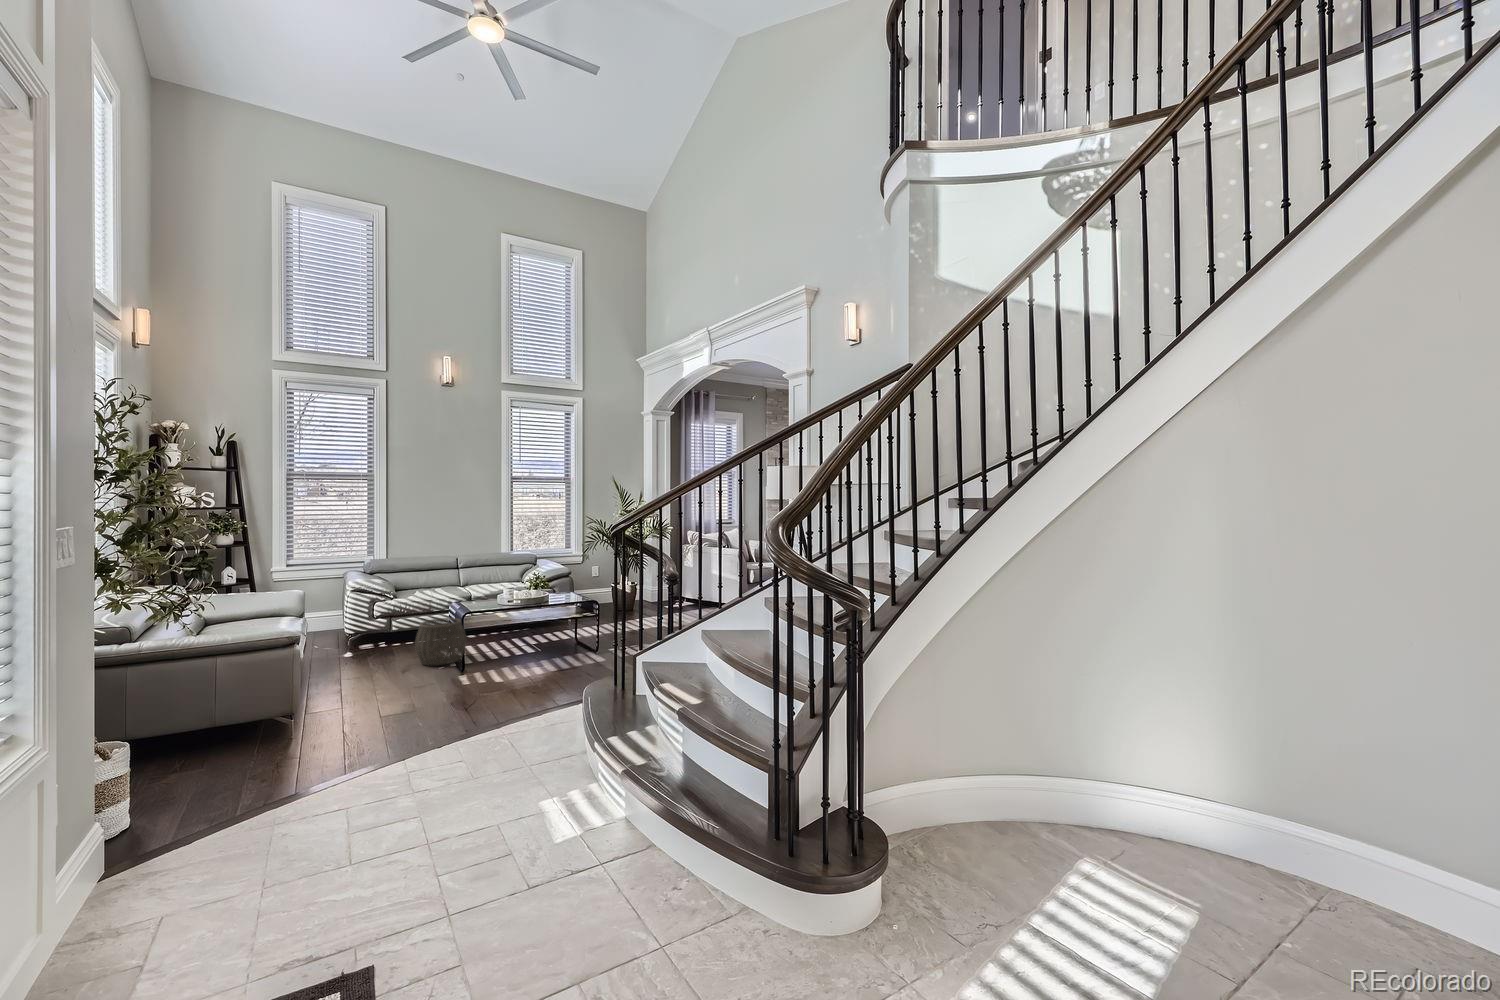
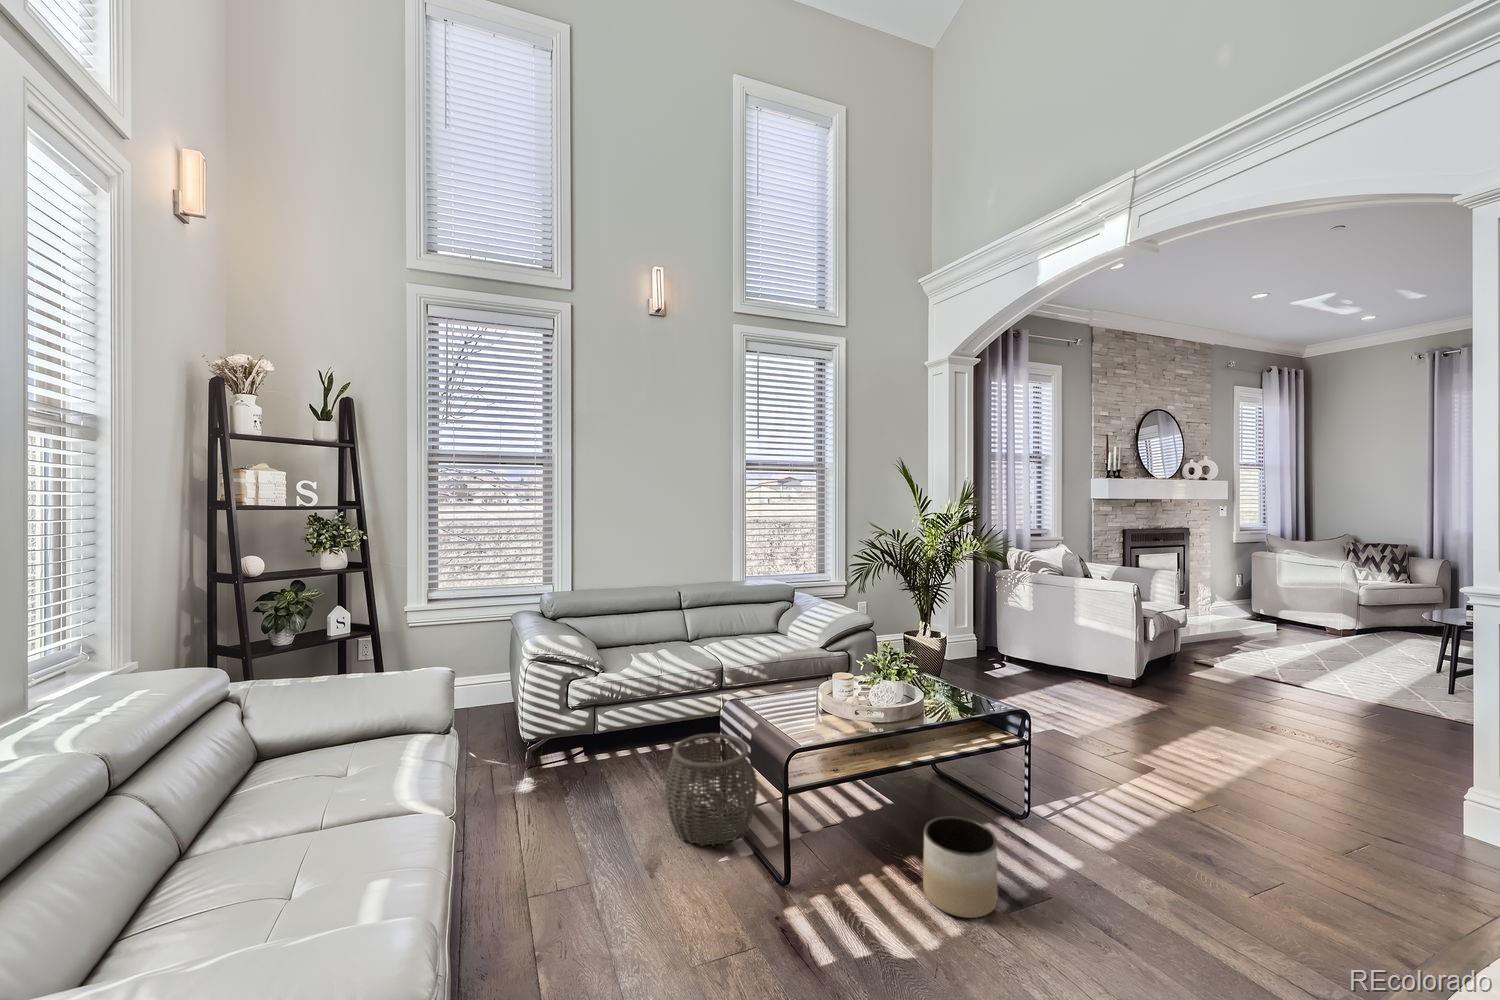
planter: none [526,640,559,675] -> present [923,816,998,918]

